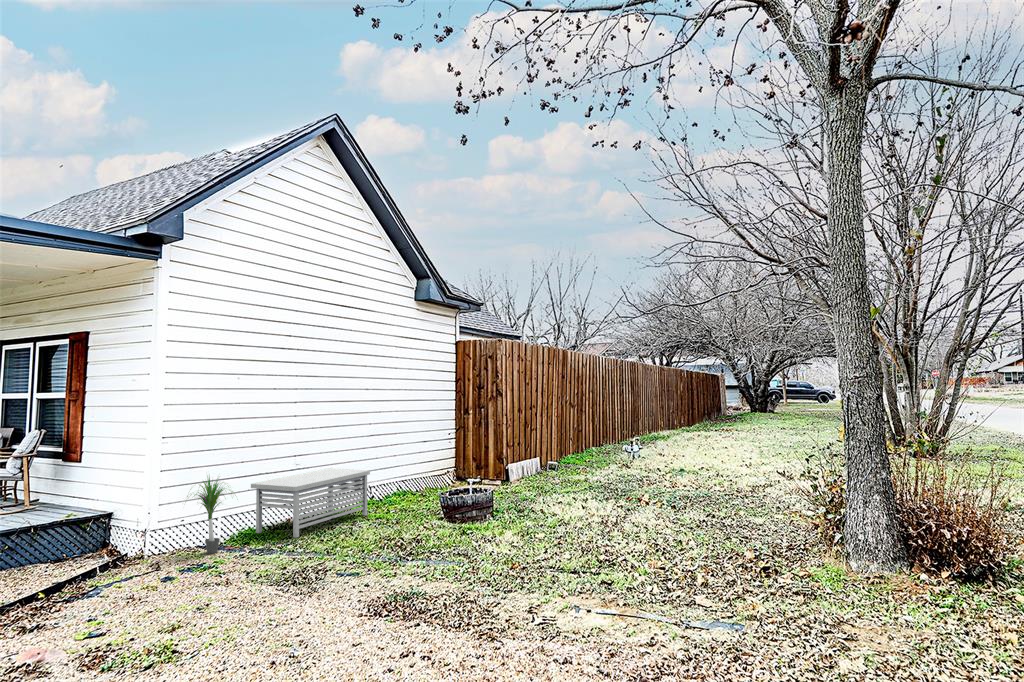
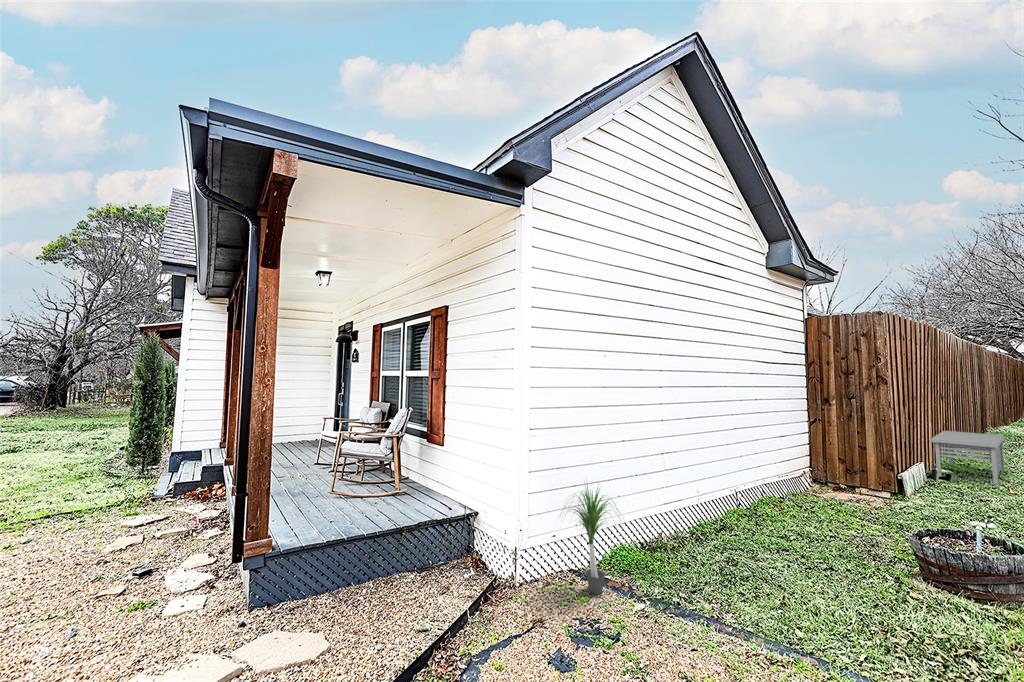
storage bench: present [251,468,370,538] -> present [931,431,1004,484]

